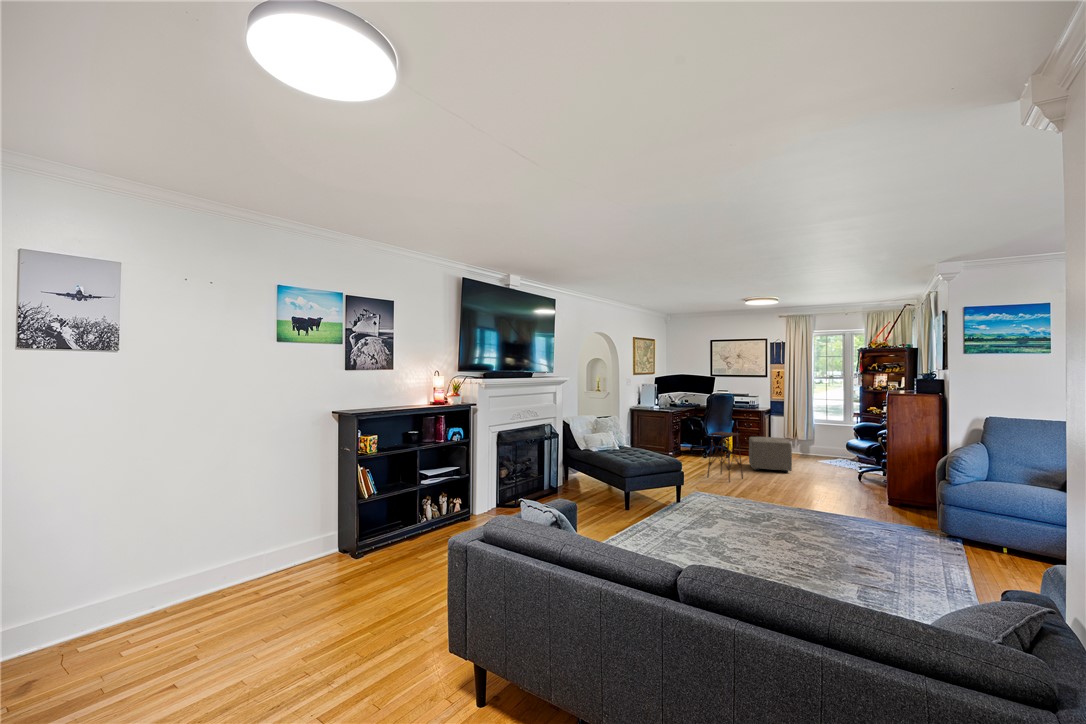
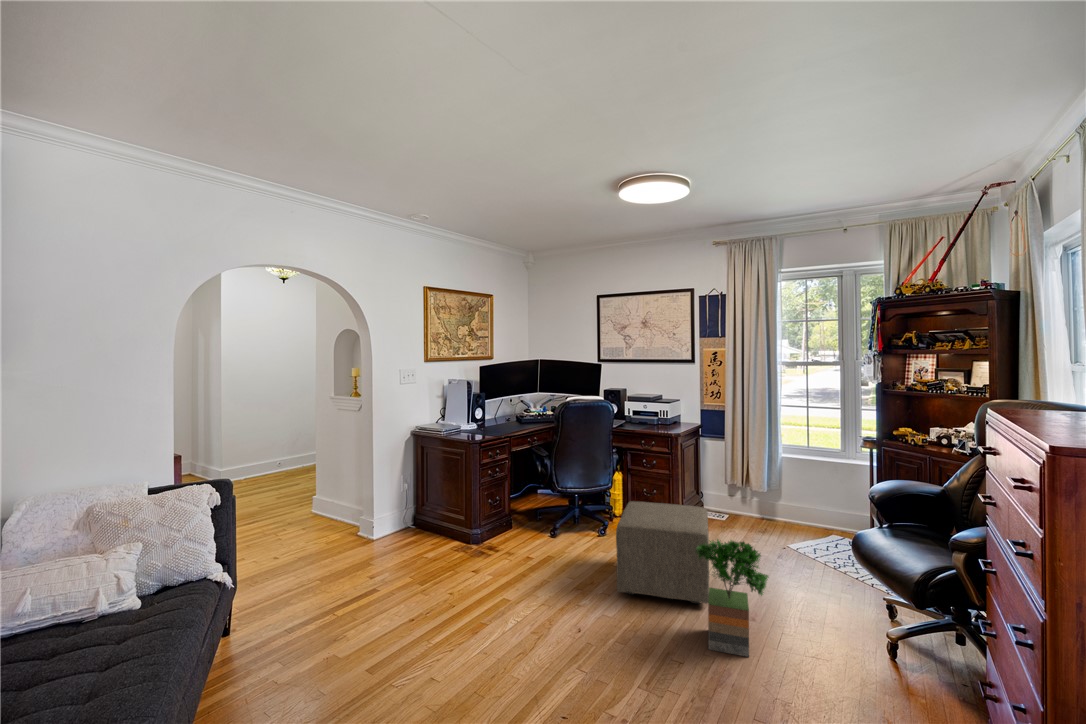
side table: present [707,432,743,482] -> none [469,513,562,678]
potted tree: none [789,441,819,481] -> present [696,539,768,657]

